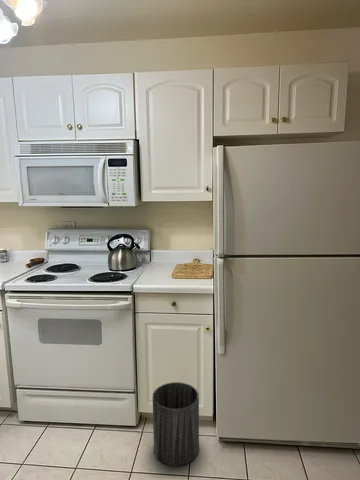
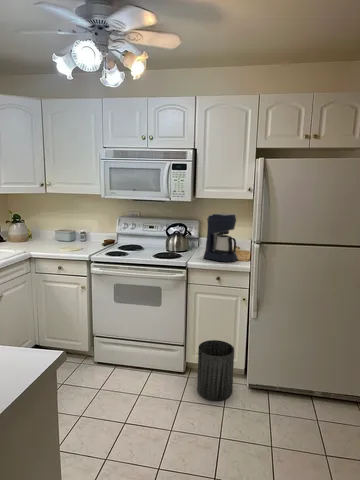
coffee maker: none [154,219,198,282] -> present [203,213,238,262]

